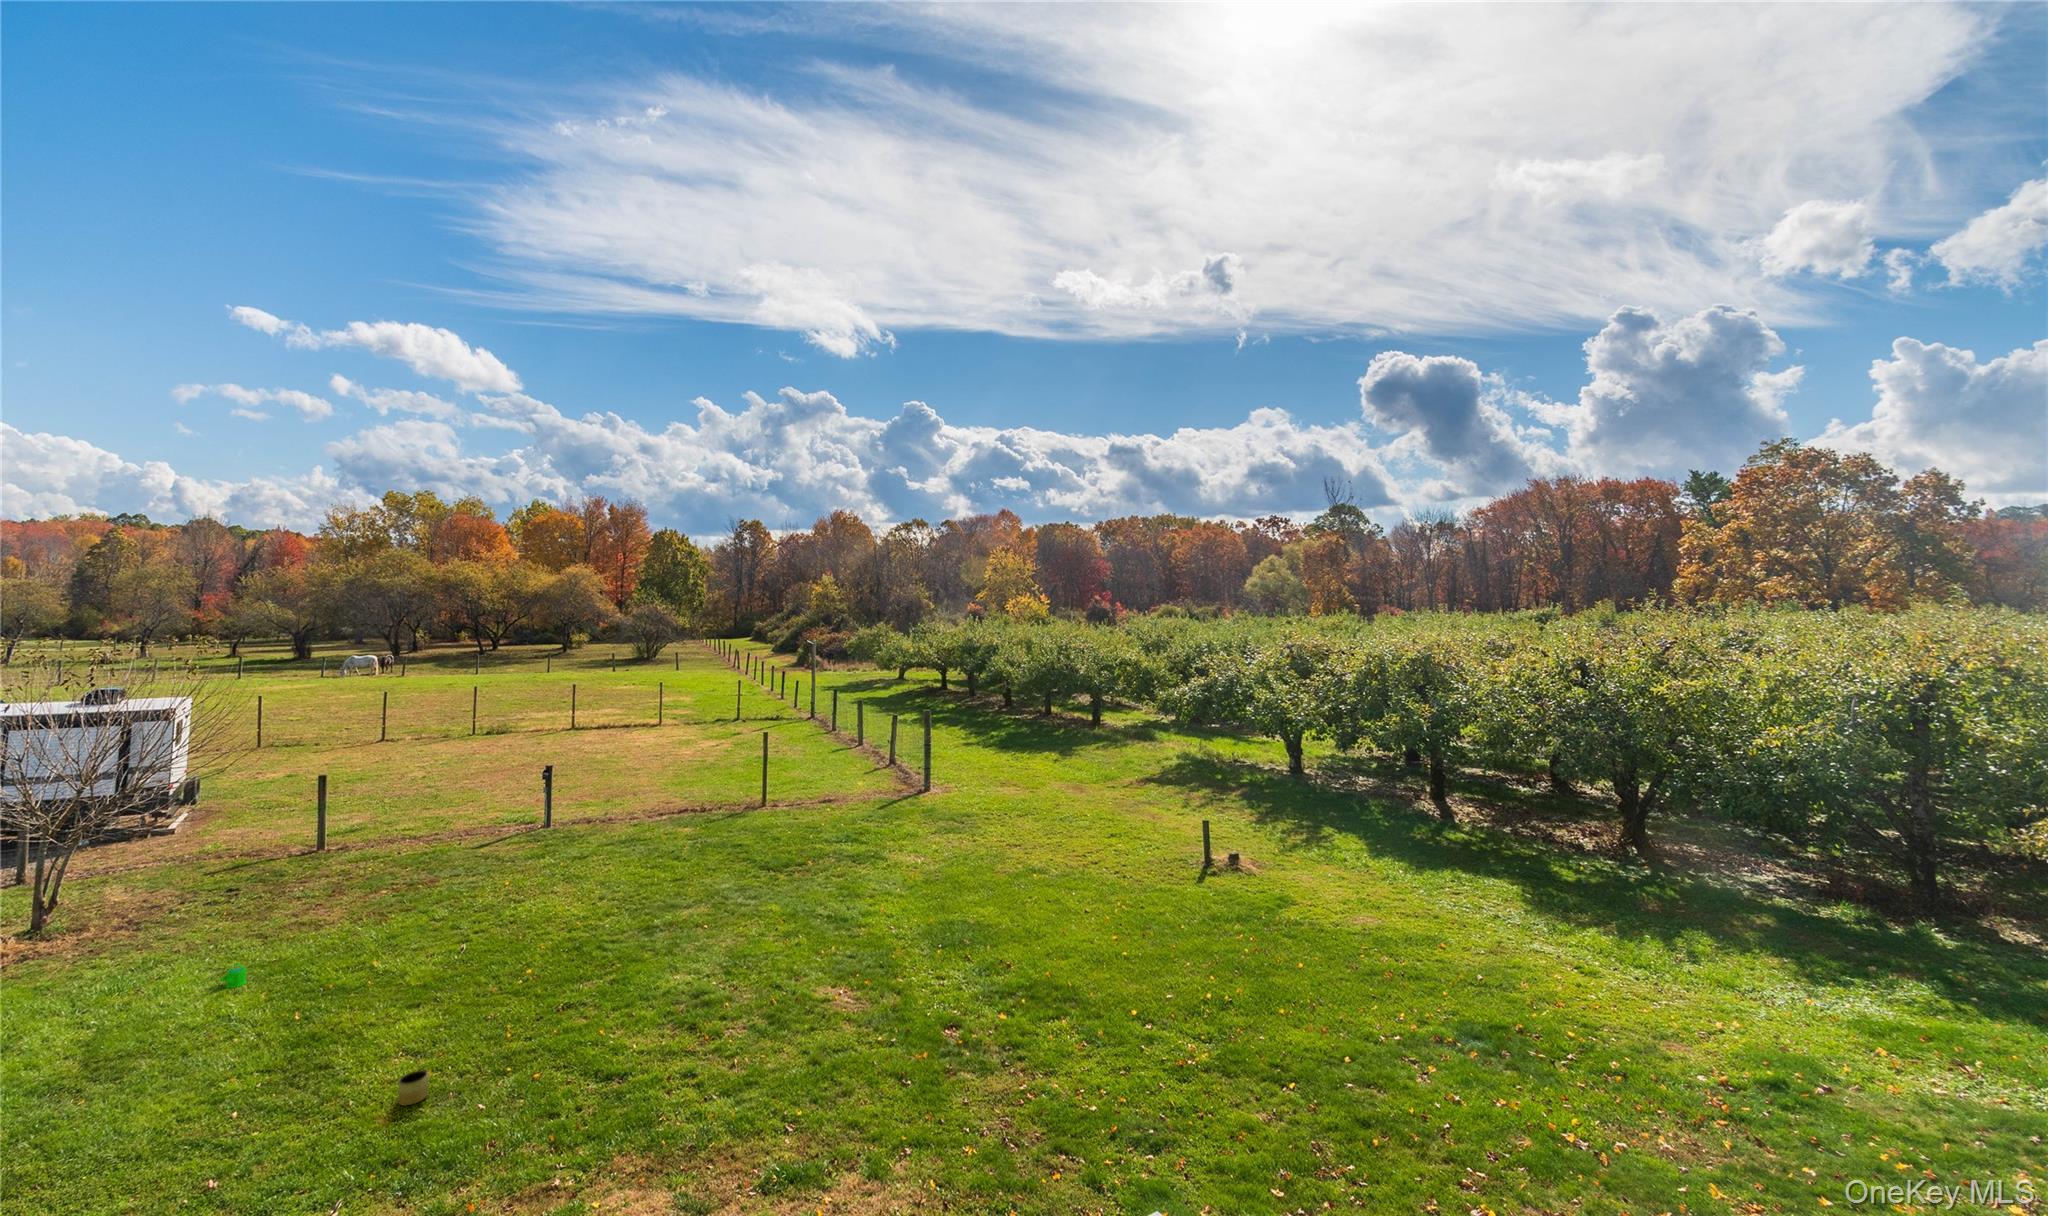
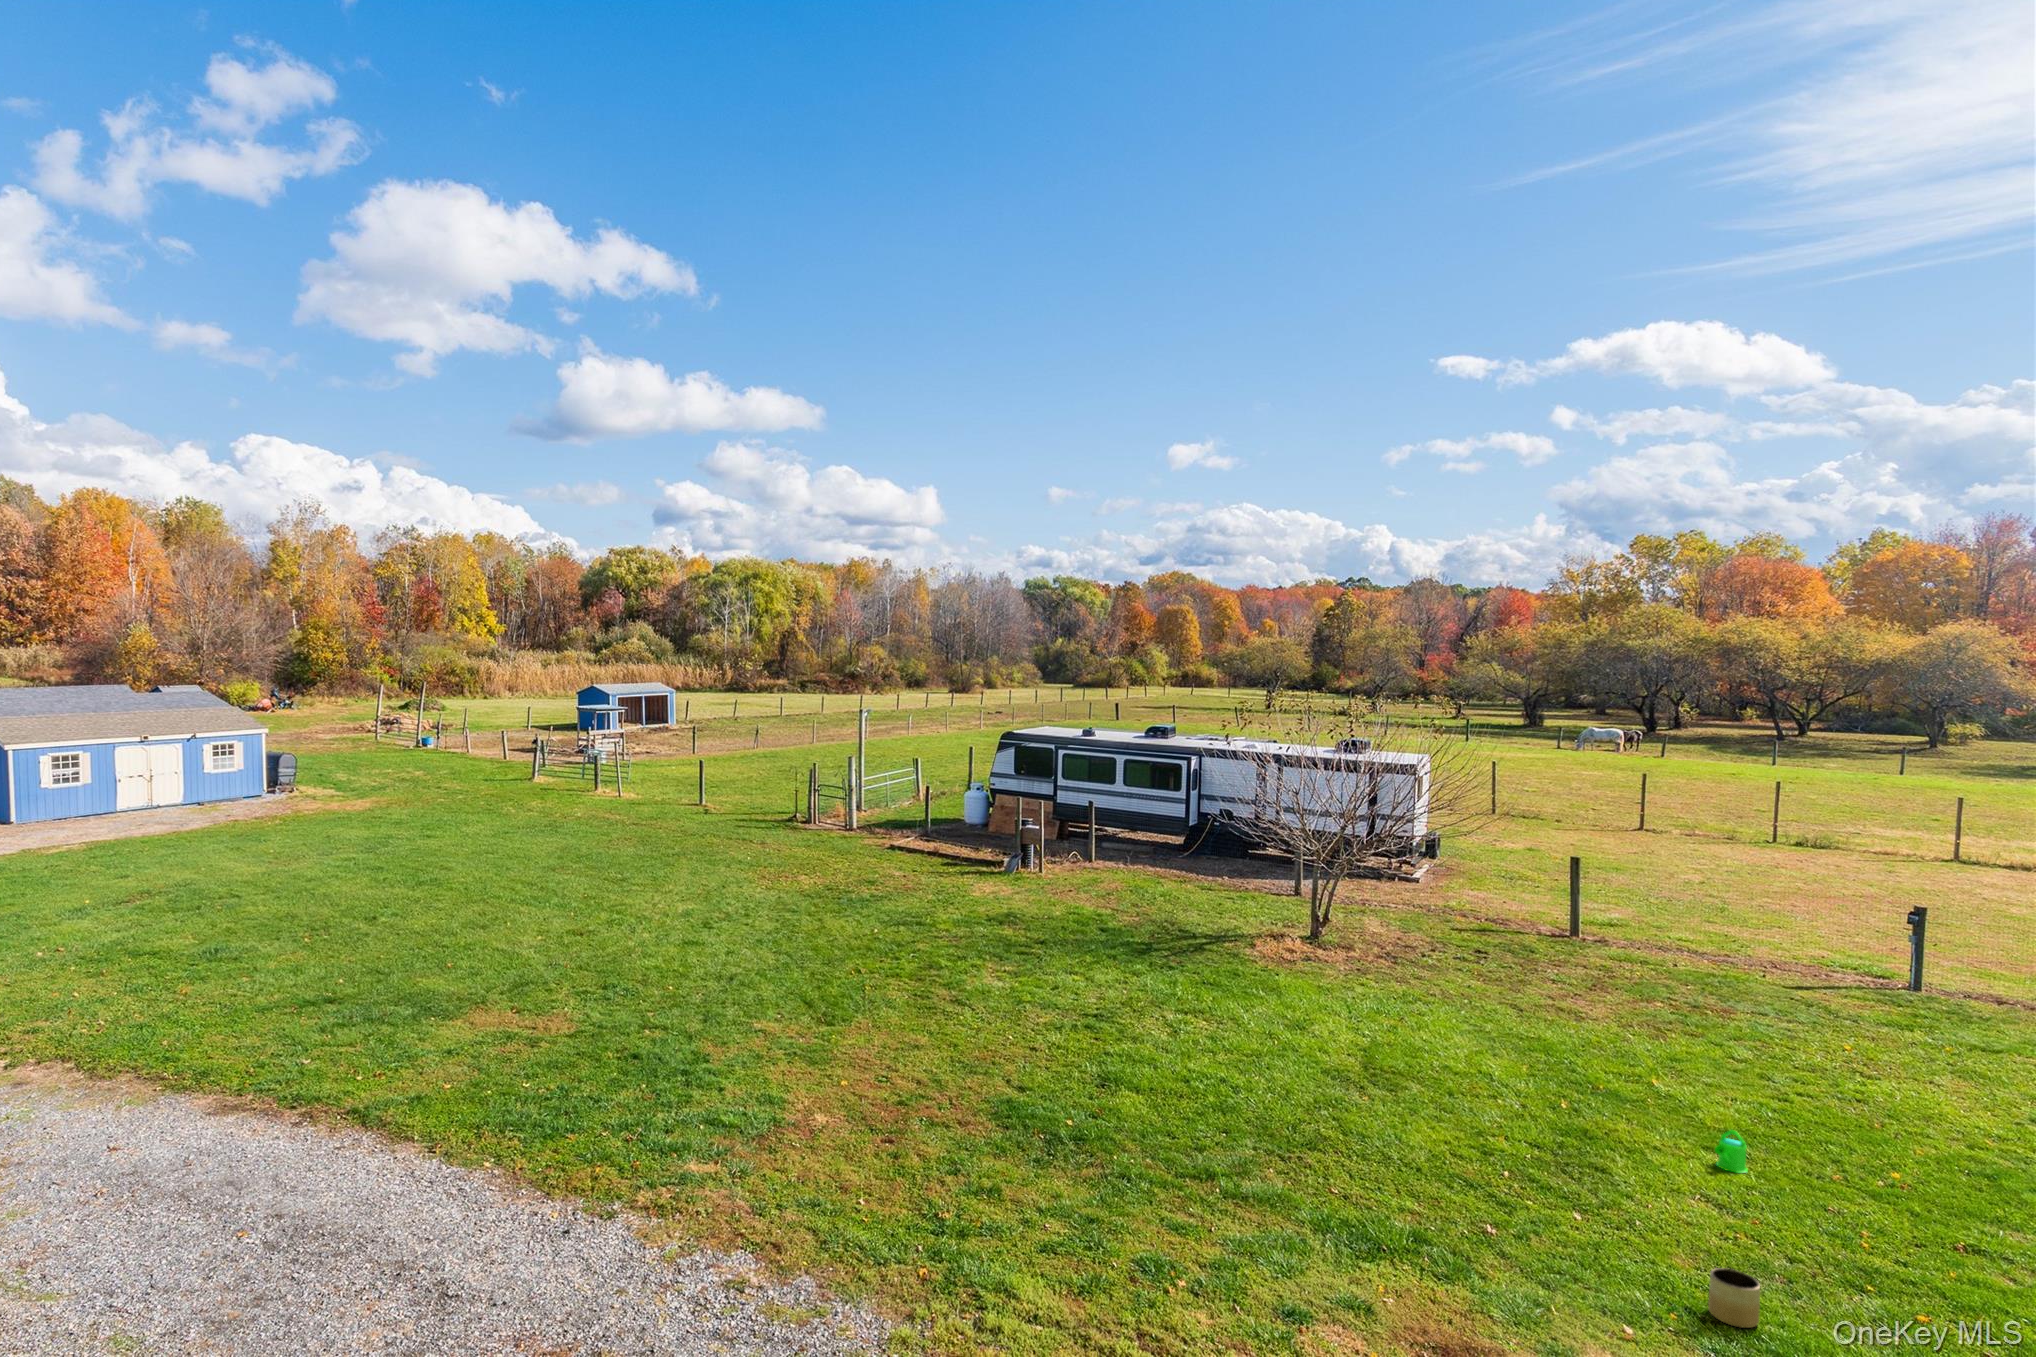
watering can: present [221,963,248,988] -> present [1715,1130,1748,1173]

